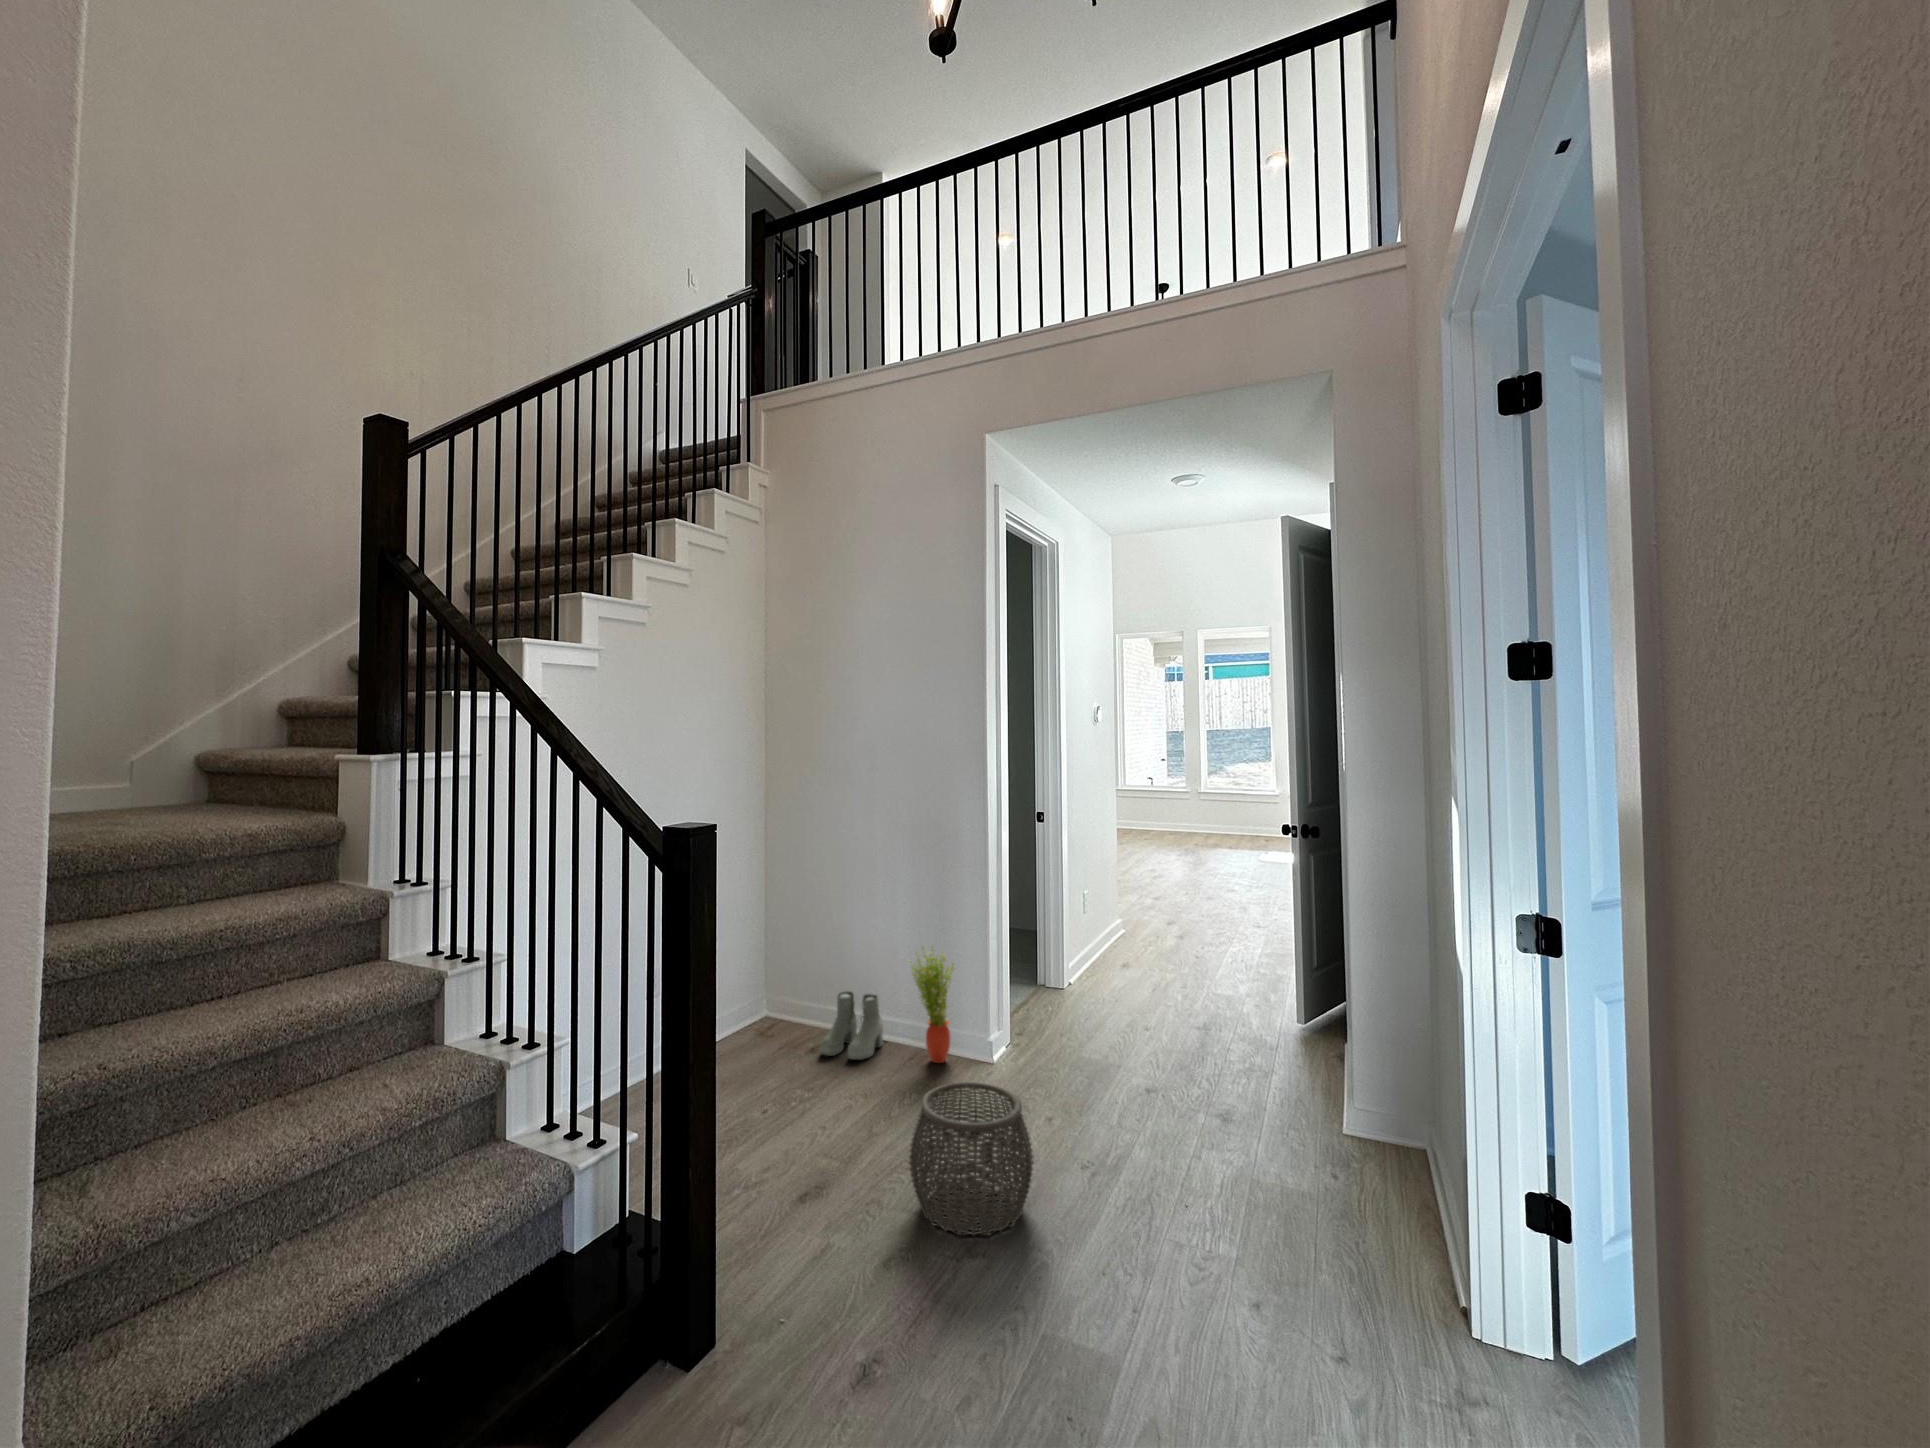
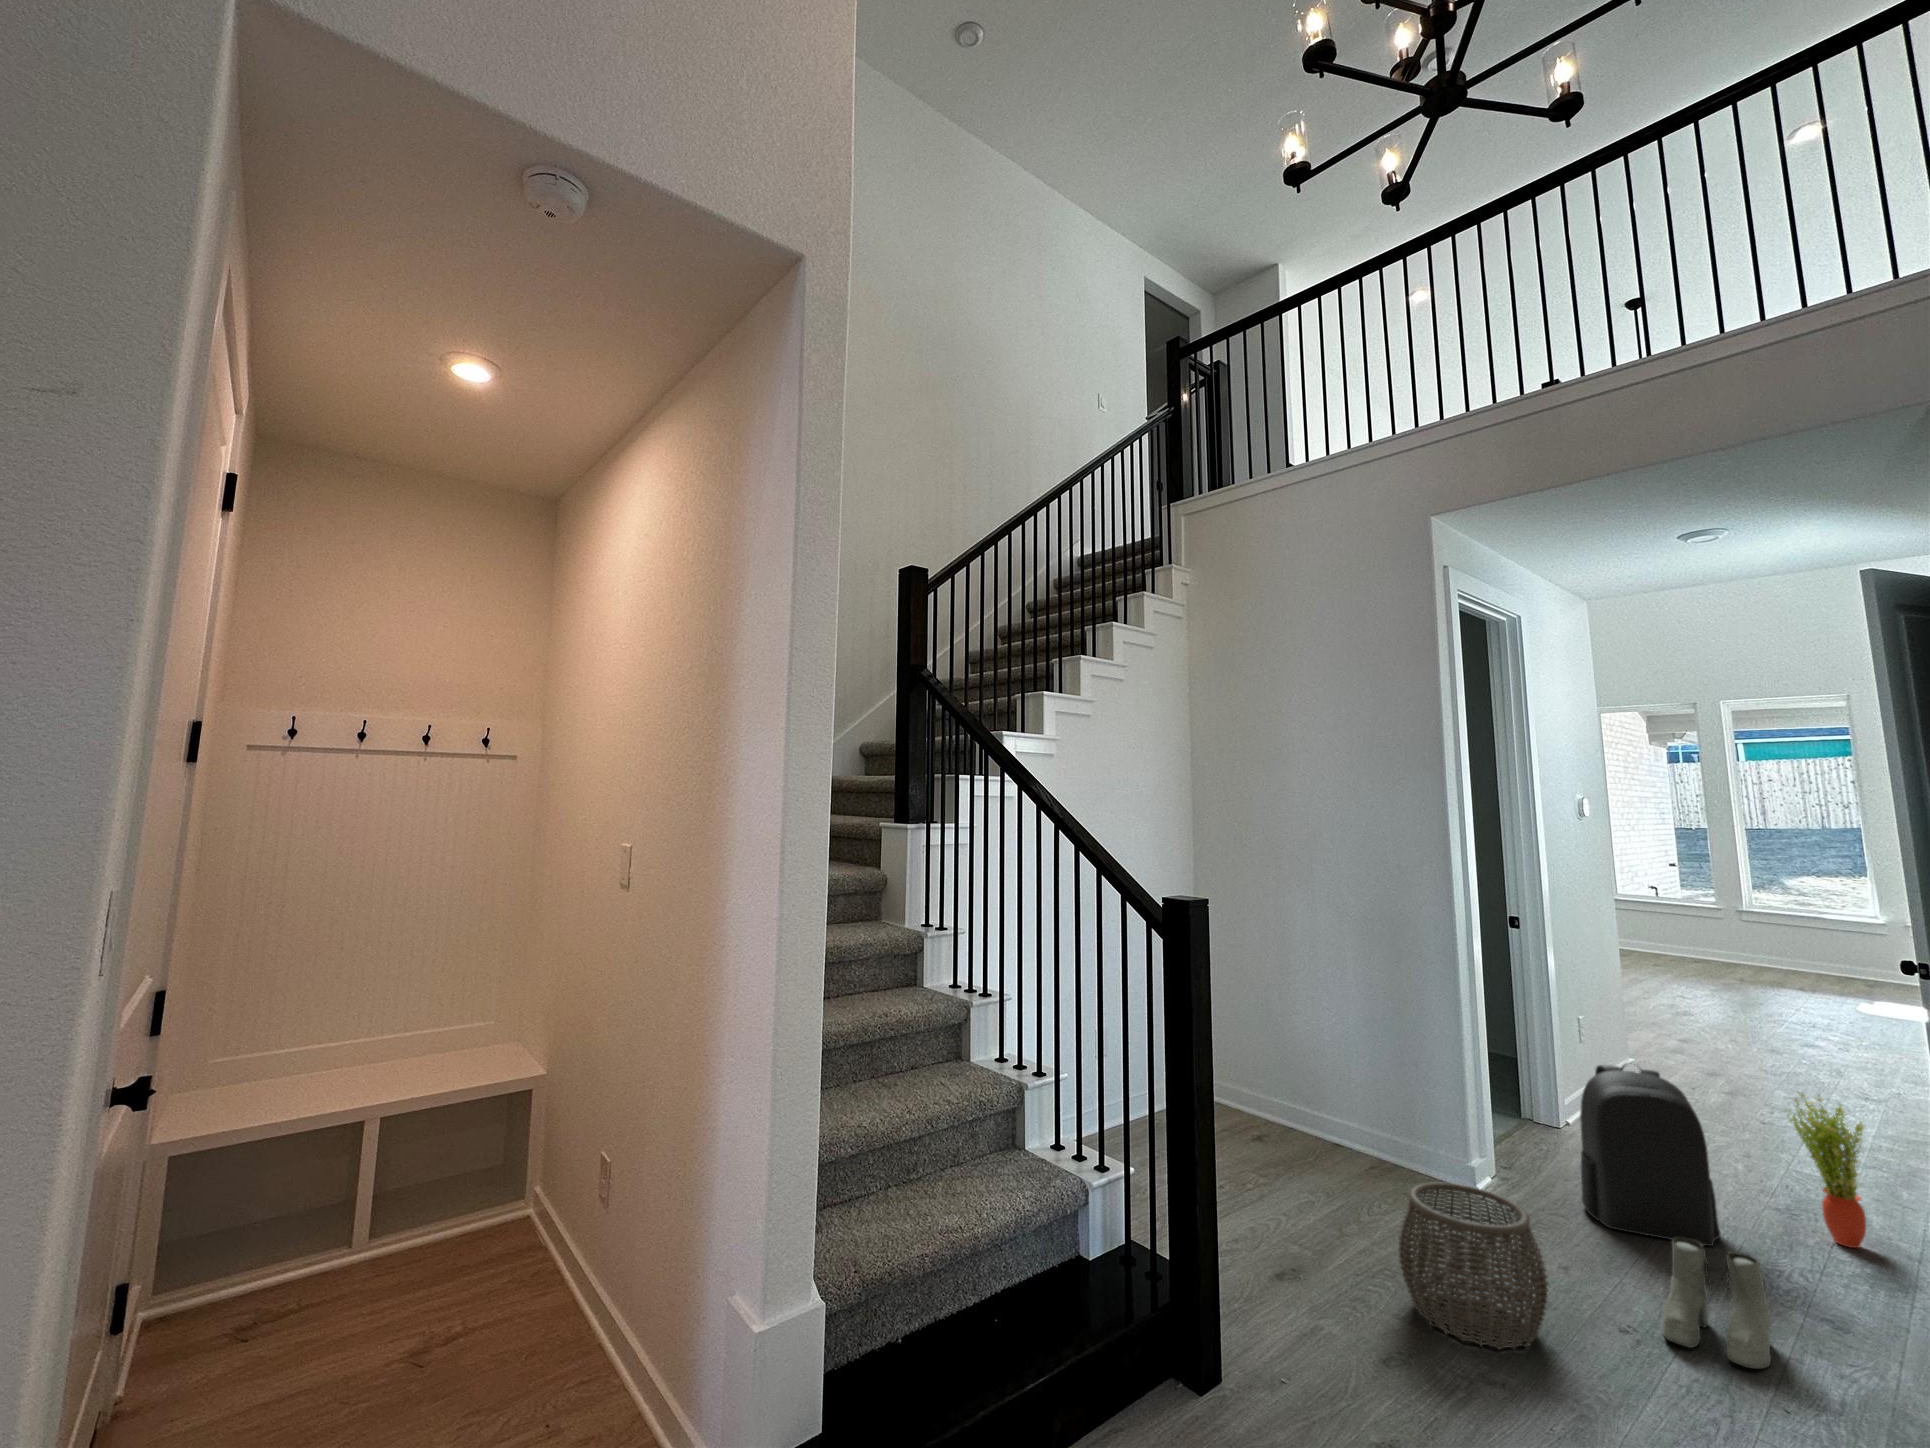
backpack: none [1071,940,1168,1087] -> present [1580,1064,1721,1246]
potted plant: present [908,946,954,1063] -> present [1788,1093,1866,1248]
boots: present [820,991,883,1060] -> present [1662,1238,1771,1369]

